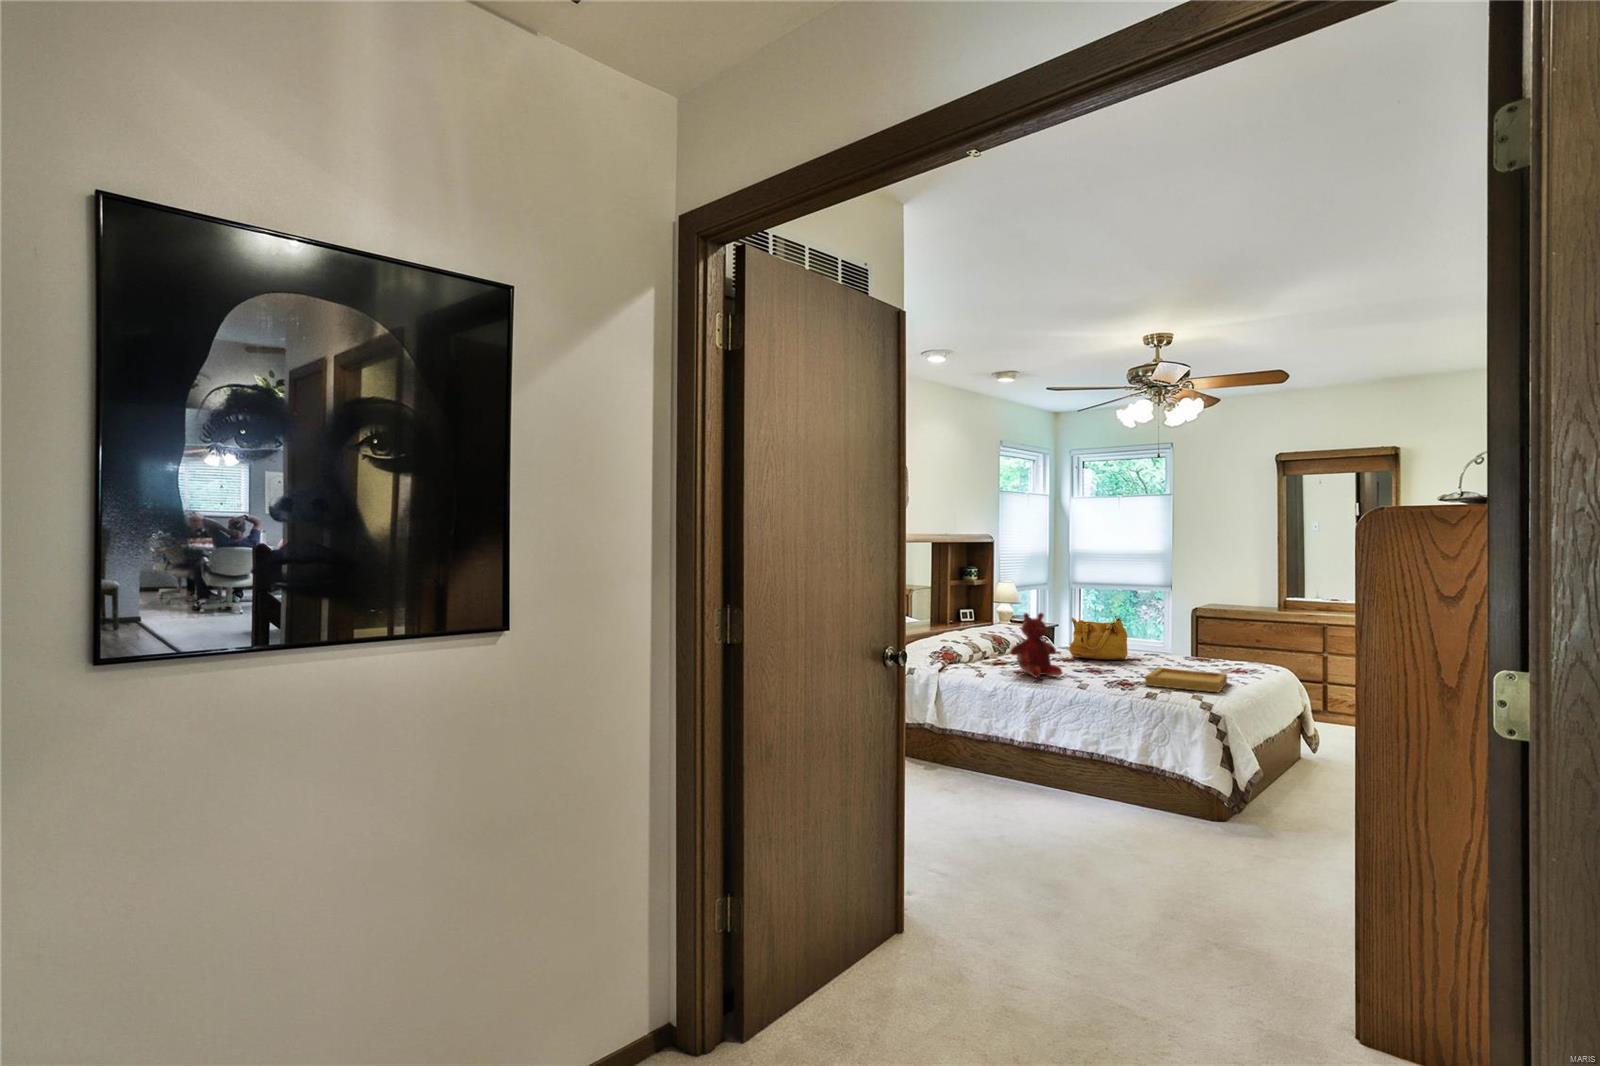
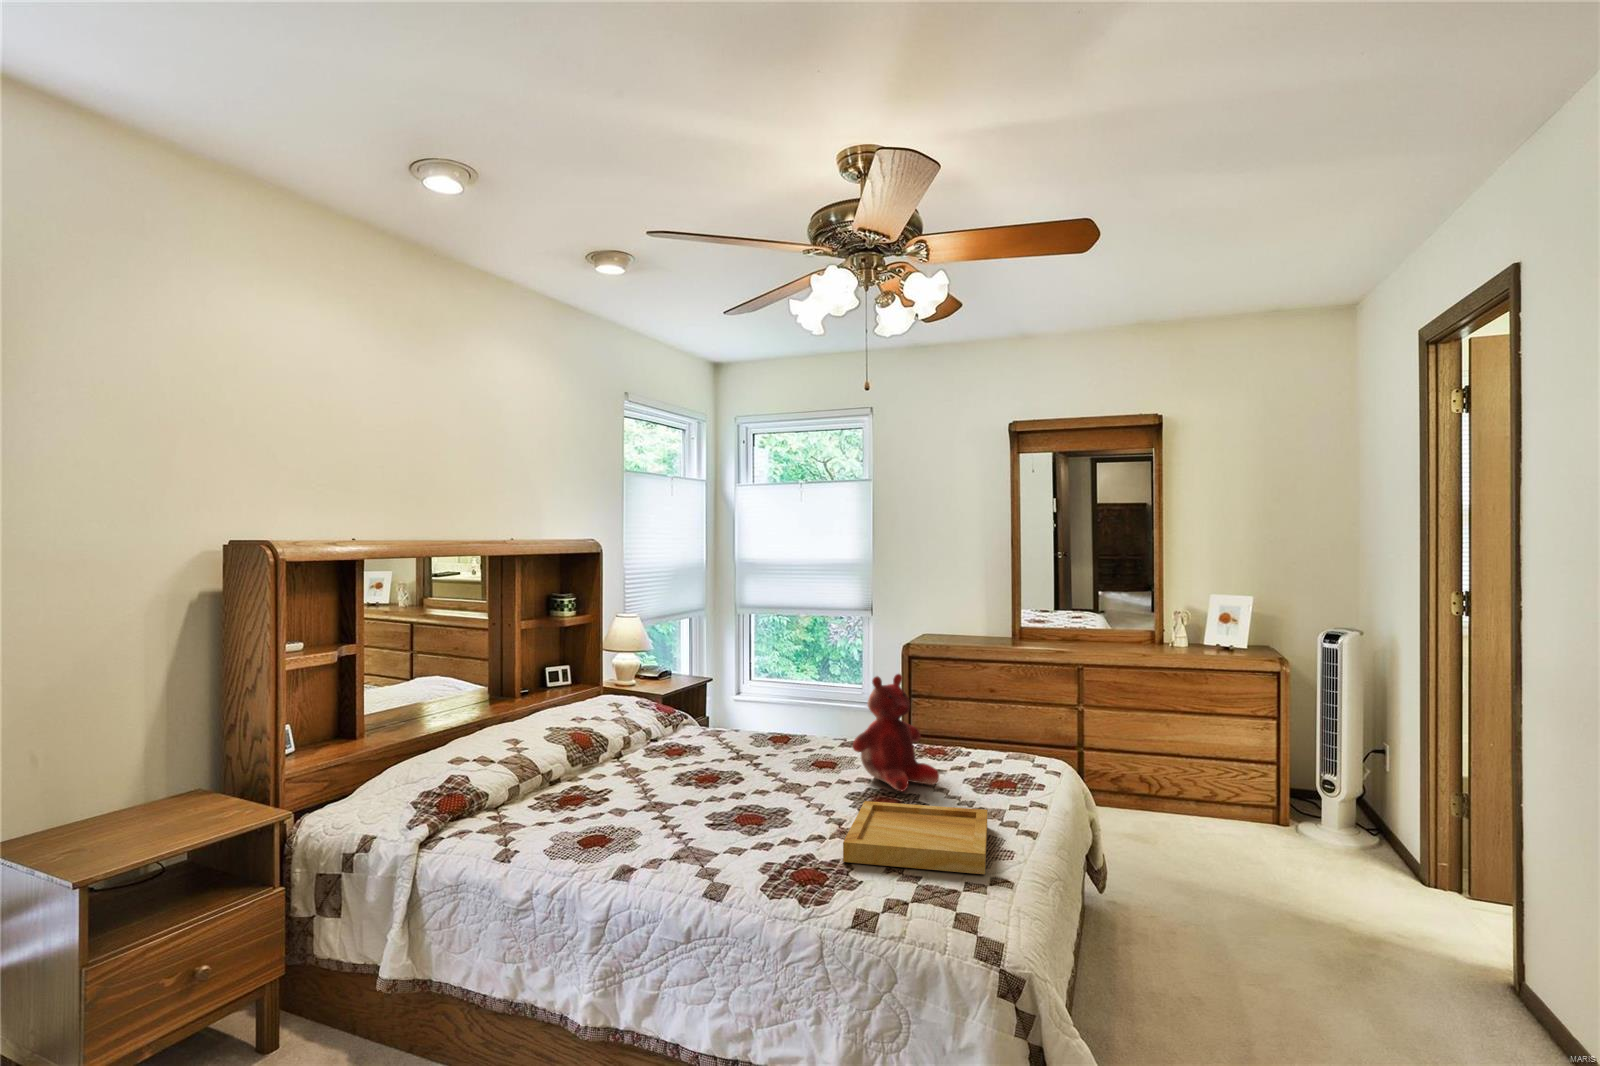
teddy bear: present [1010,613,1062,677] -> present [853,674,939,791]
handbag: present [1069,616,1128,660] -> none [713,686,812,770]

